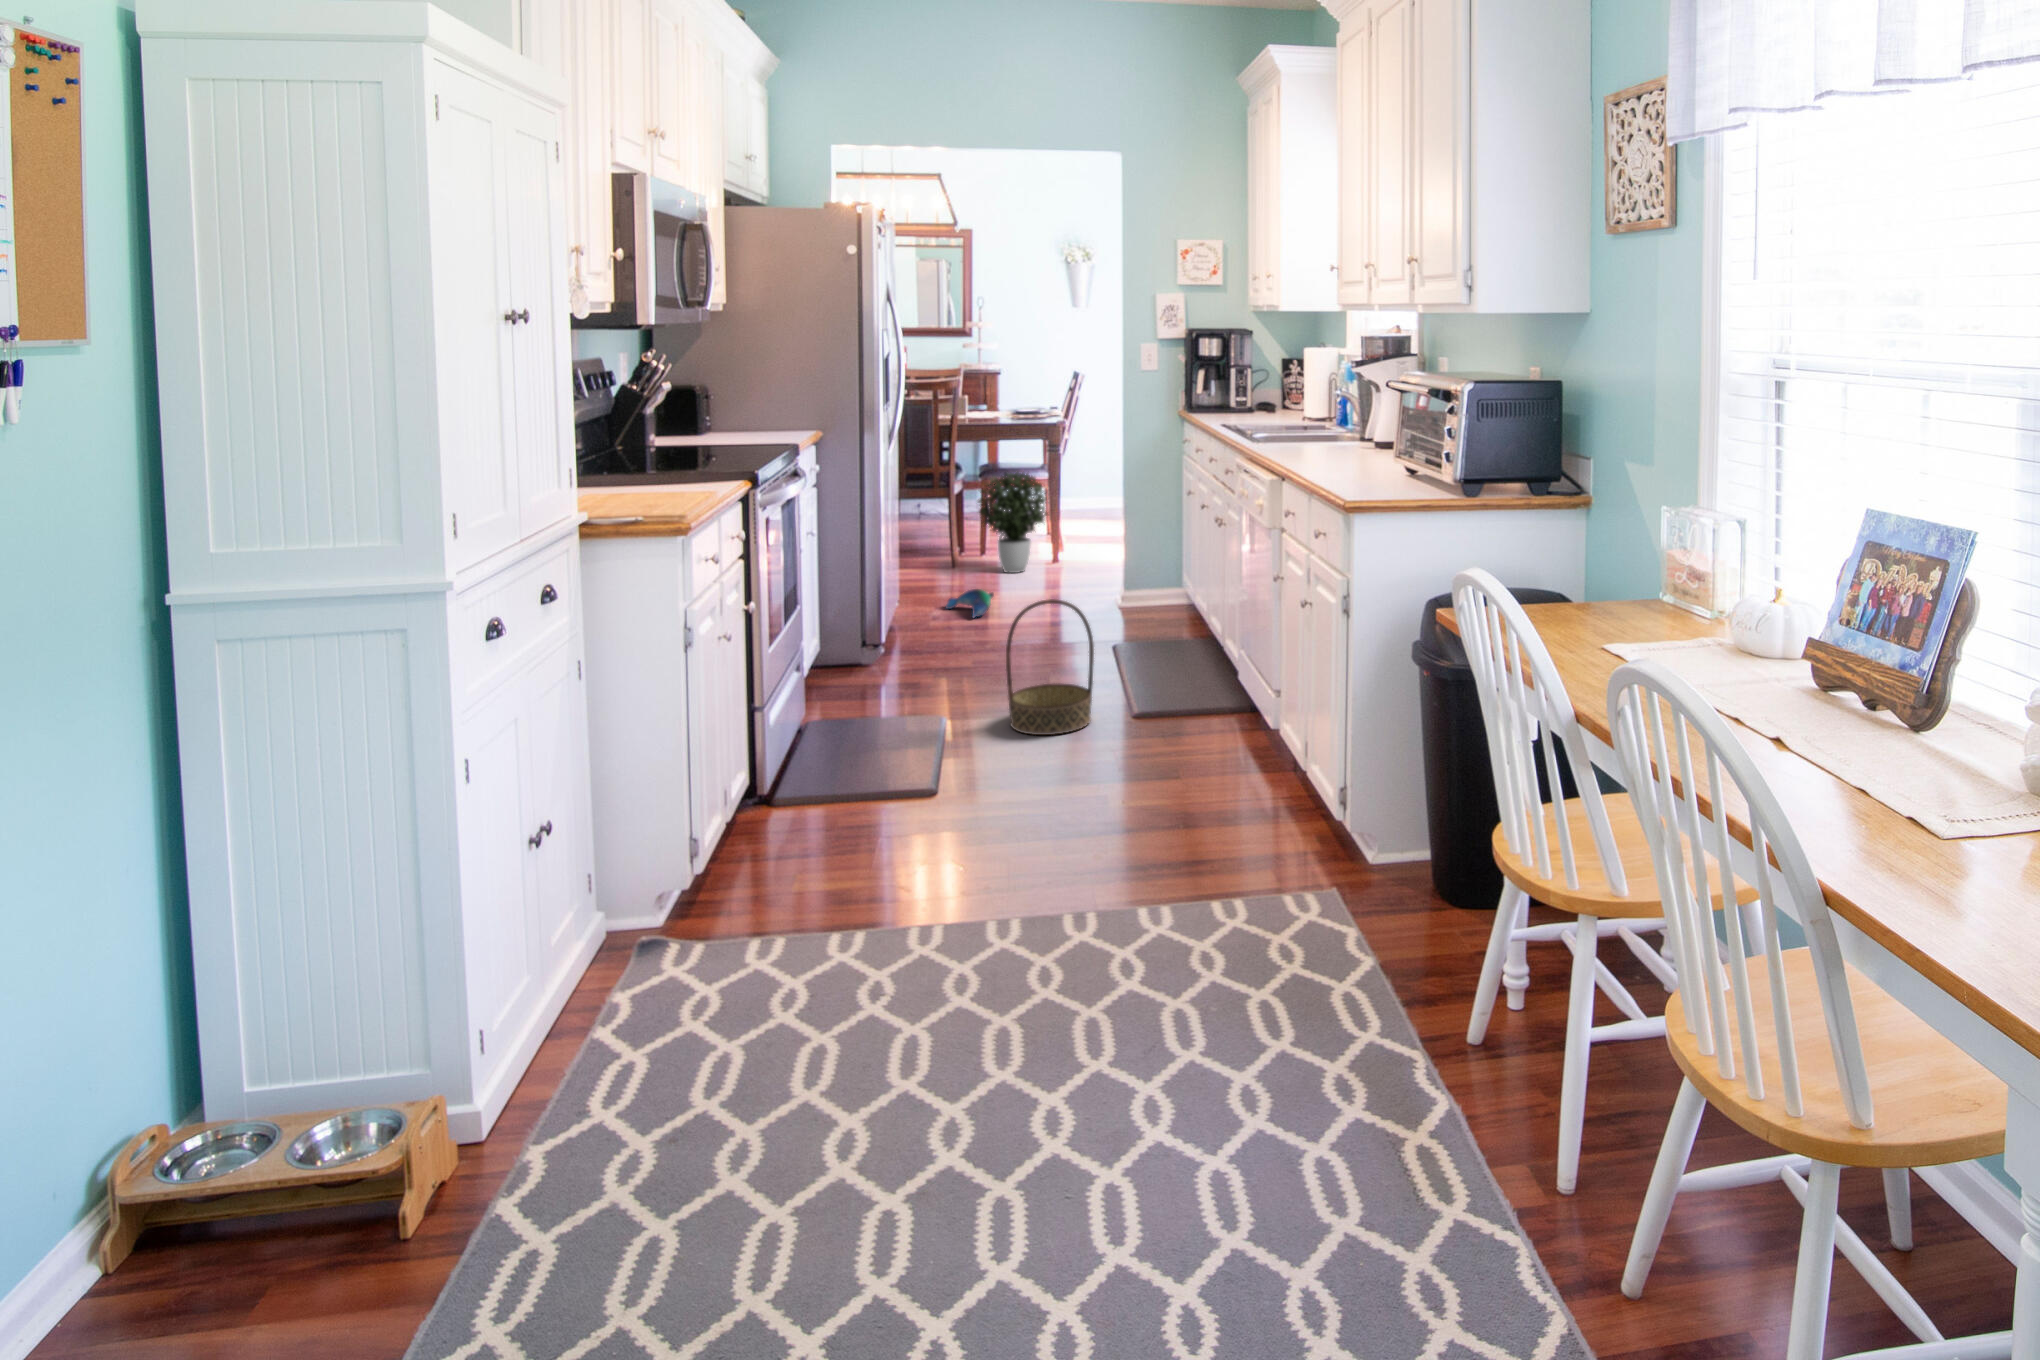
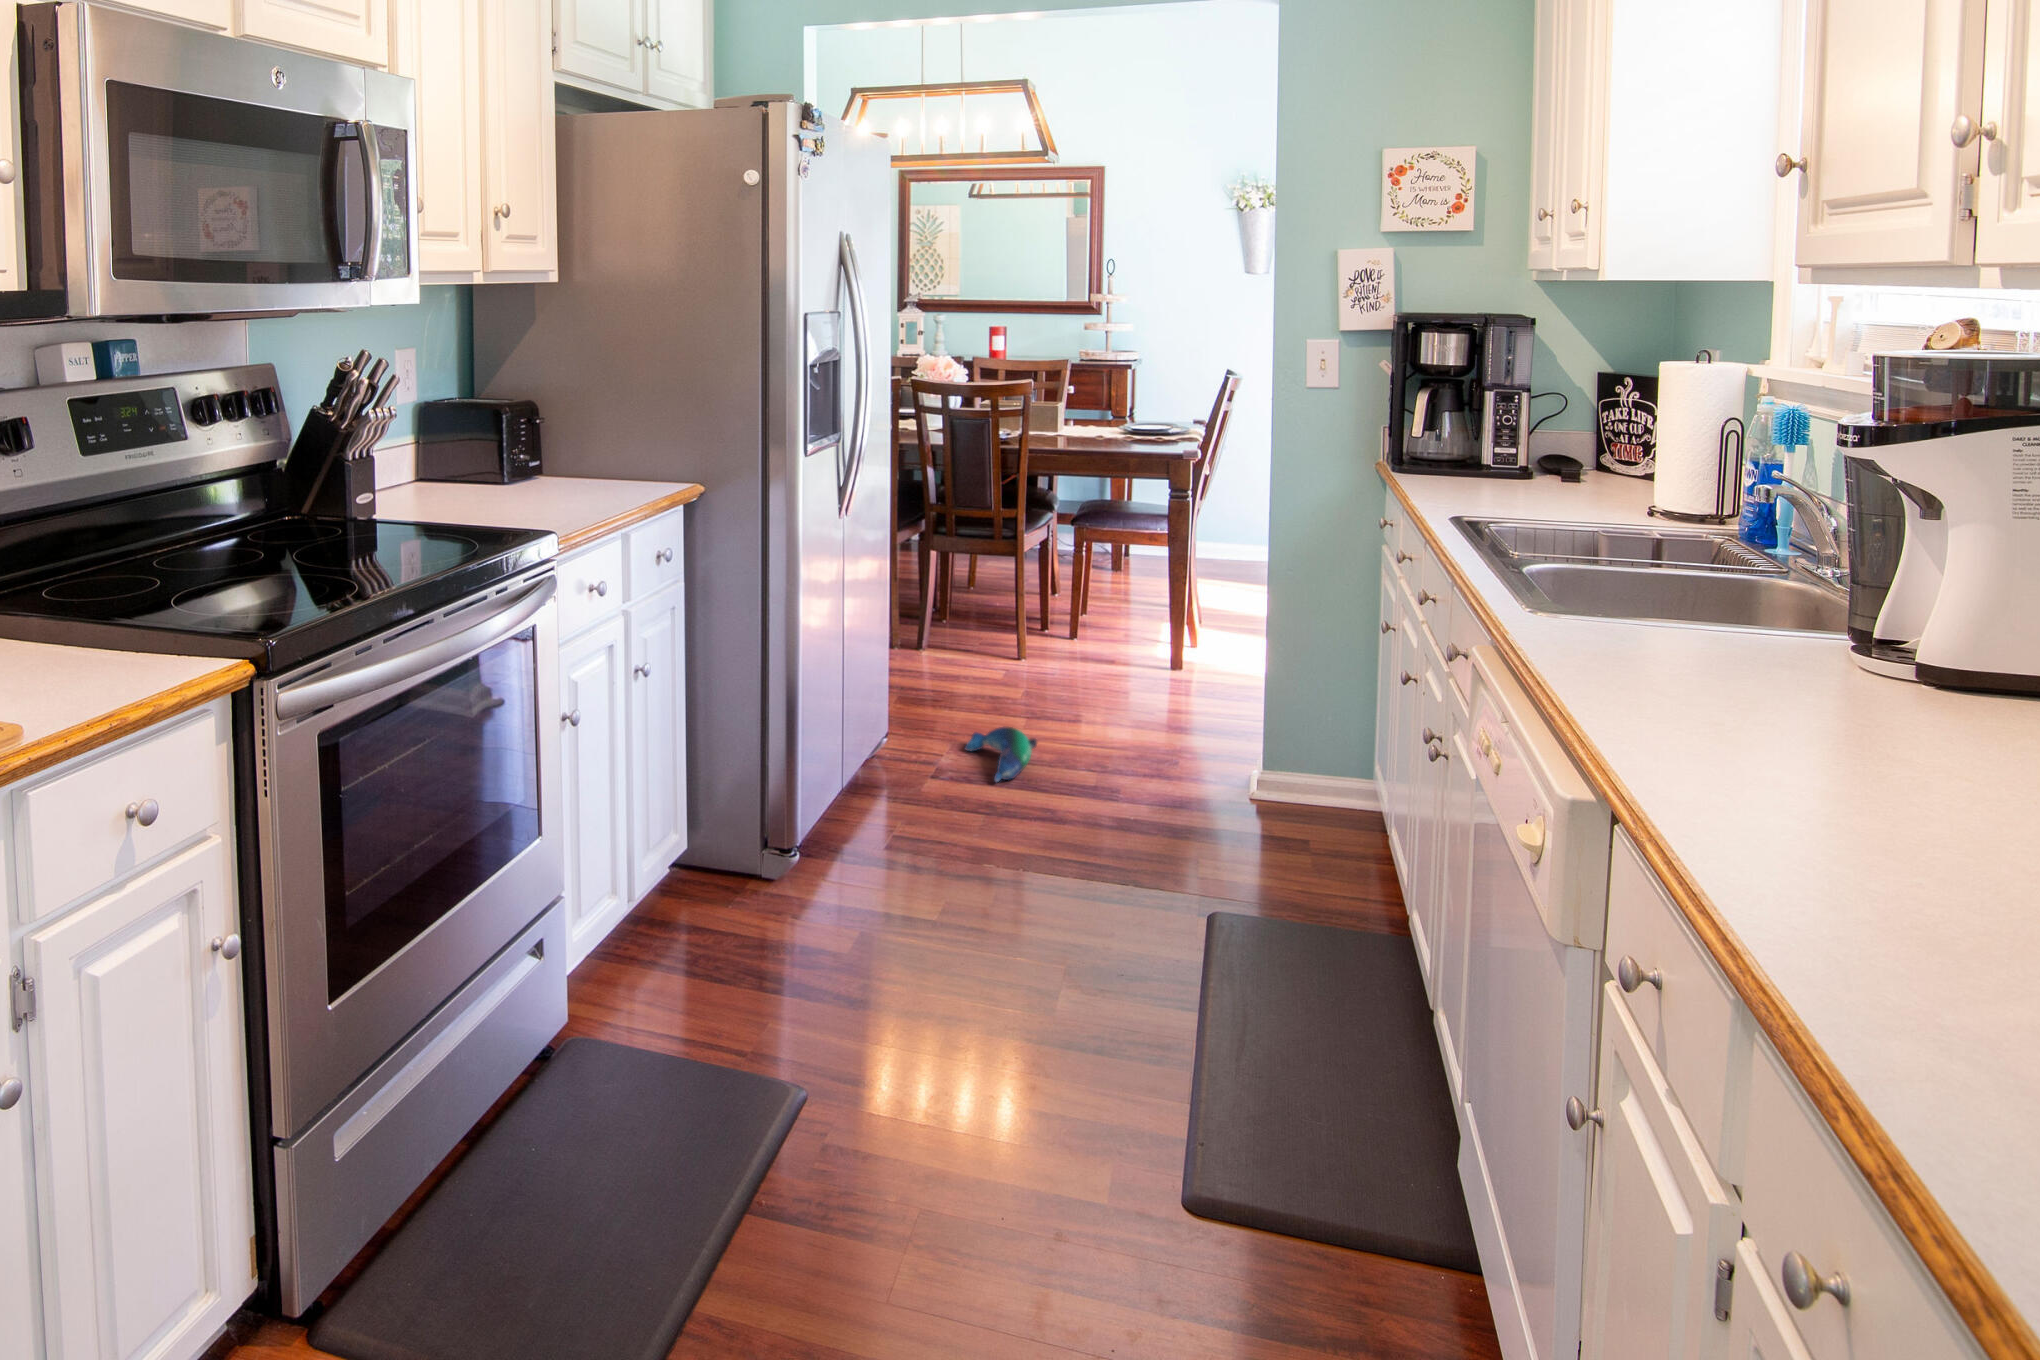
potted plant: present [978,473,1048,573] -> none [1048,527,1161,686]
basket: present [1006,599,1094,735] -> none [922,895,1106,1208]

